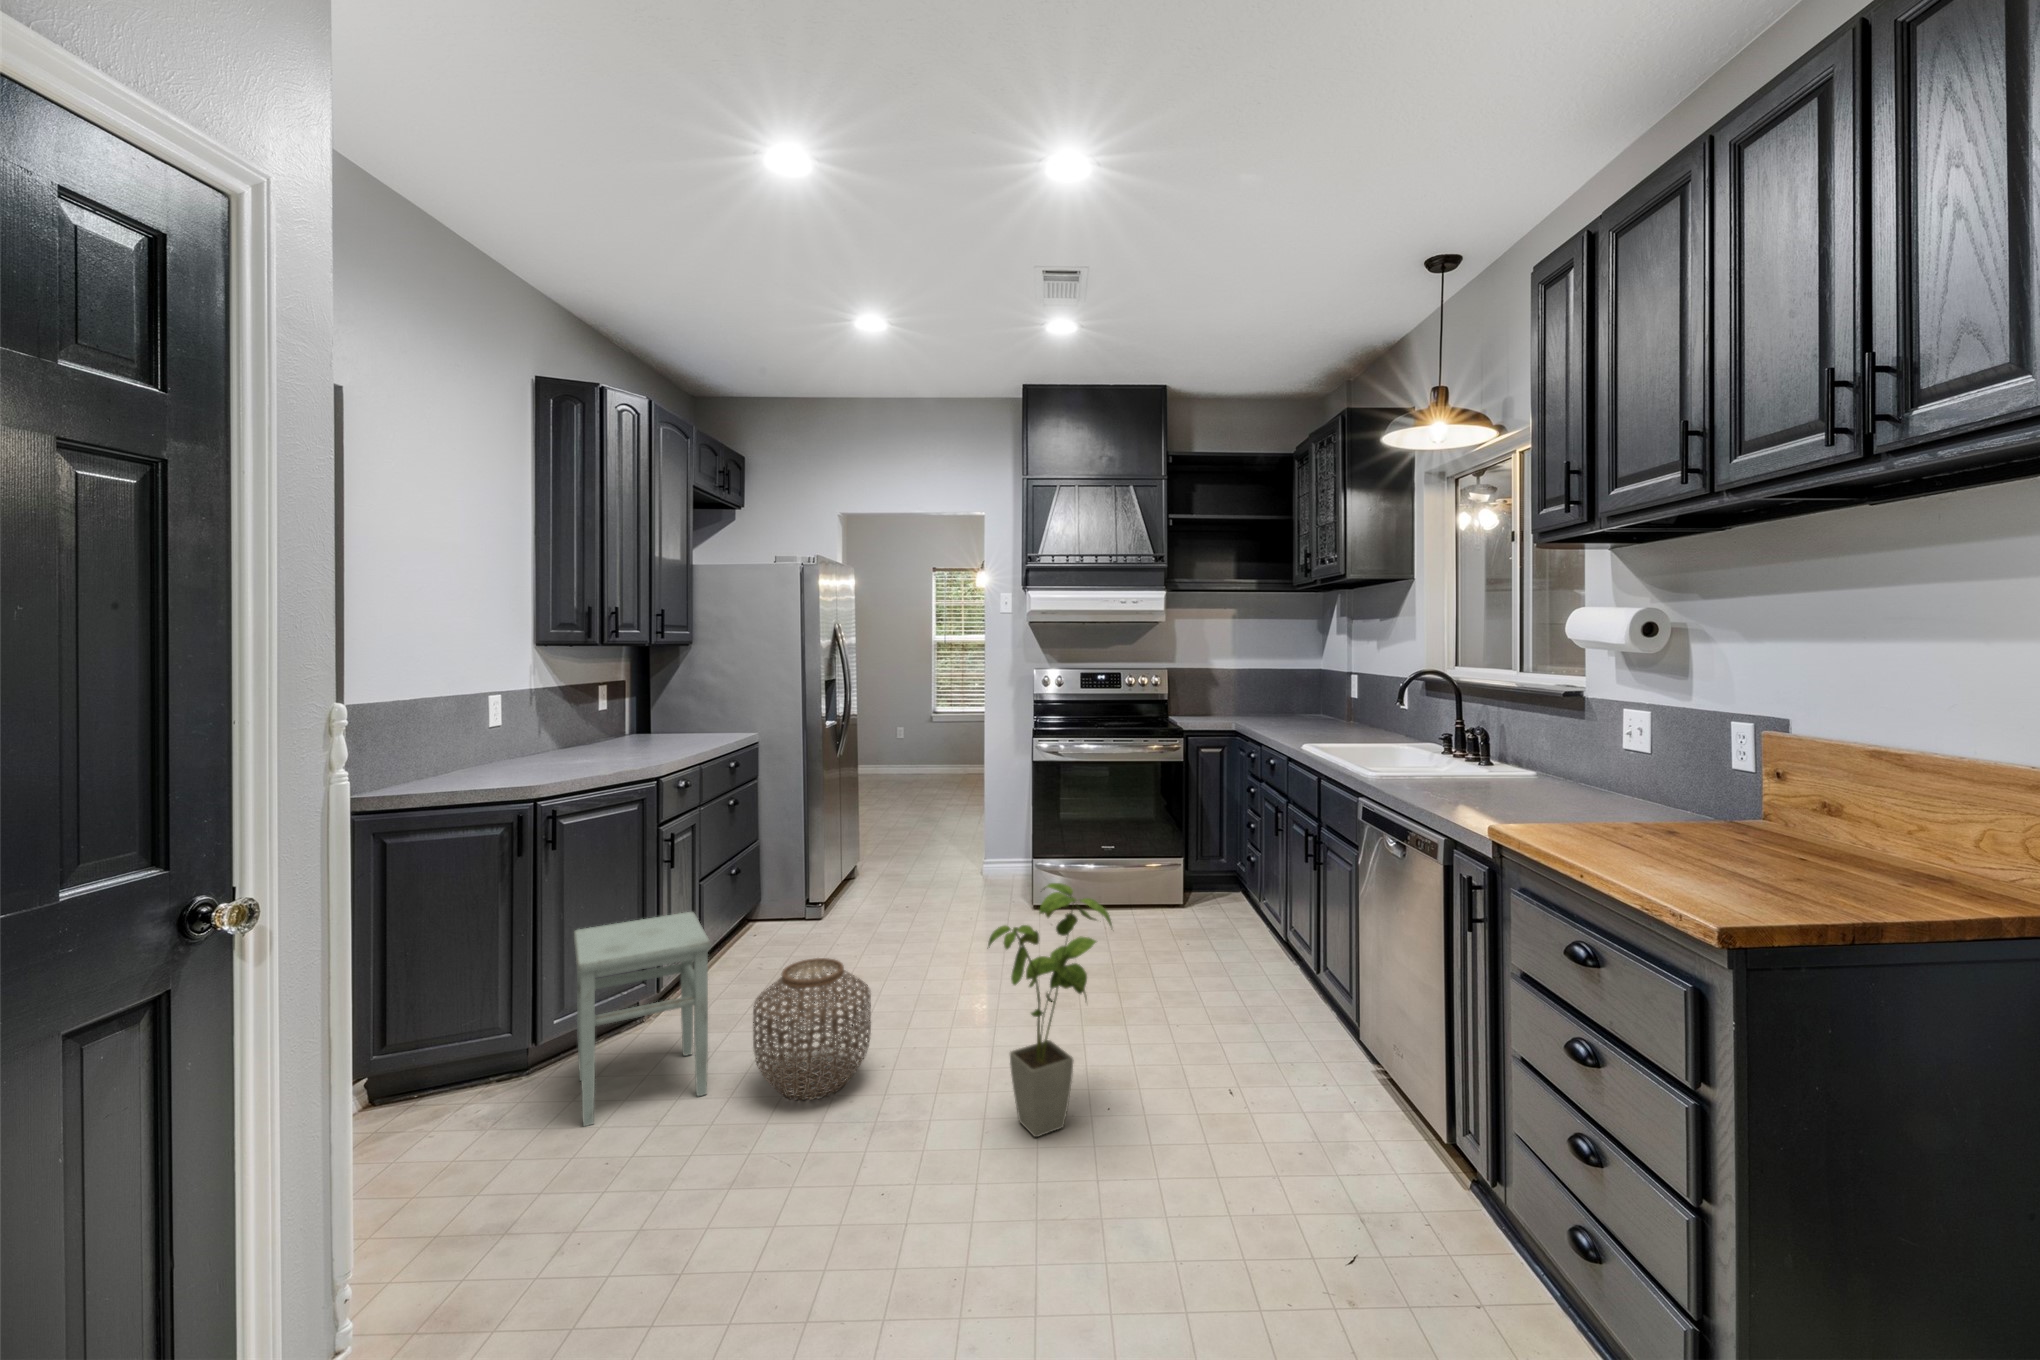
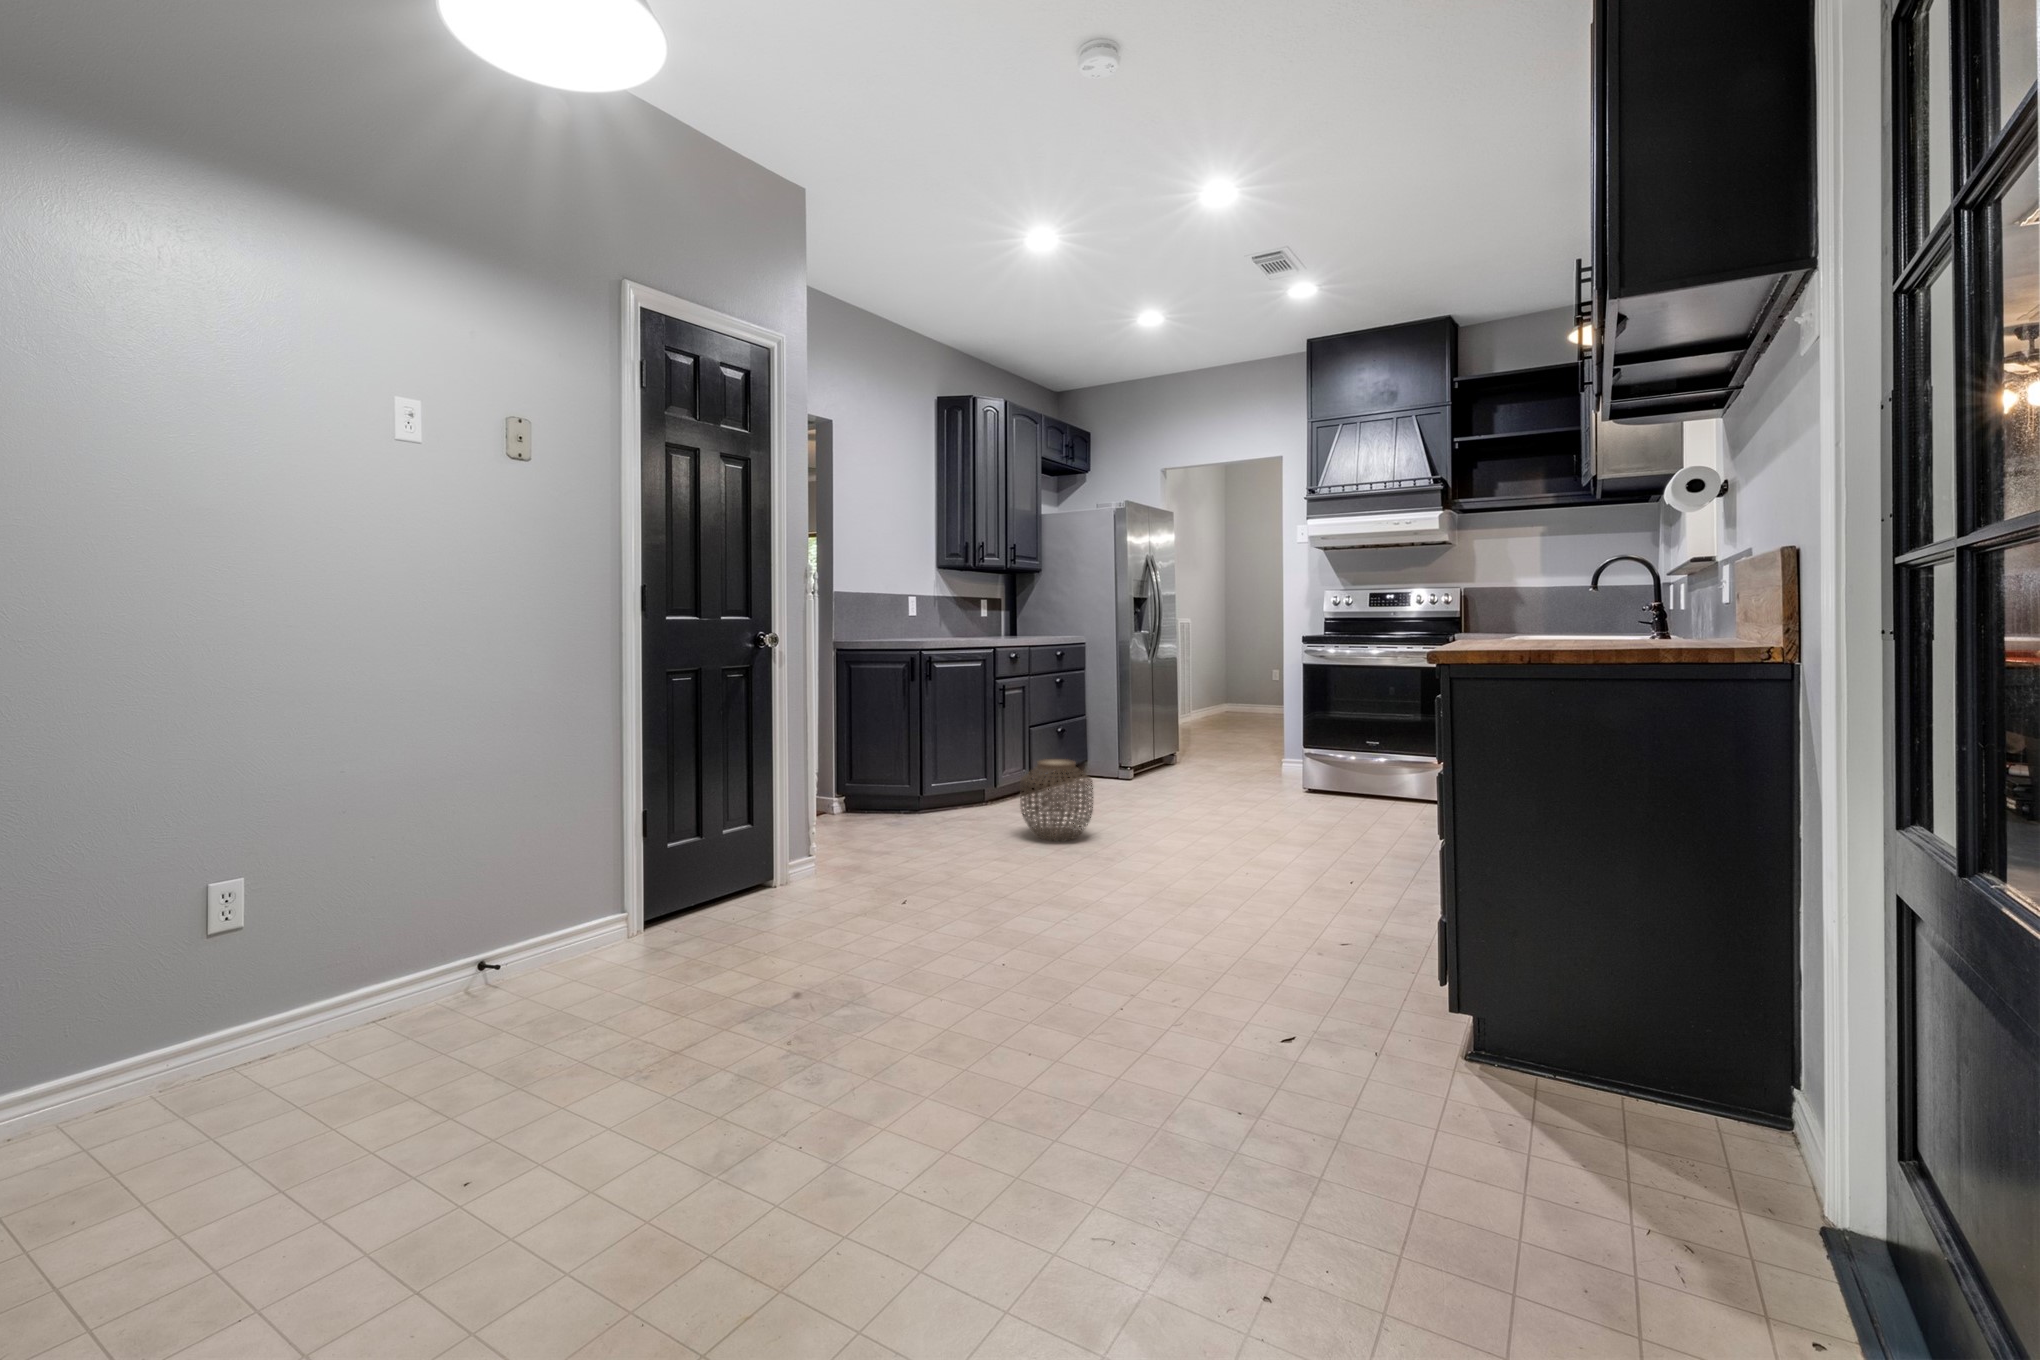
house plant: present [987,883,1112,1137] -> none [1141,706,1230,874]
stool: present [574,912,711,1126] -> none [930,728,1003,830]

